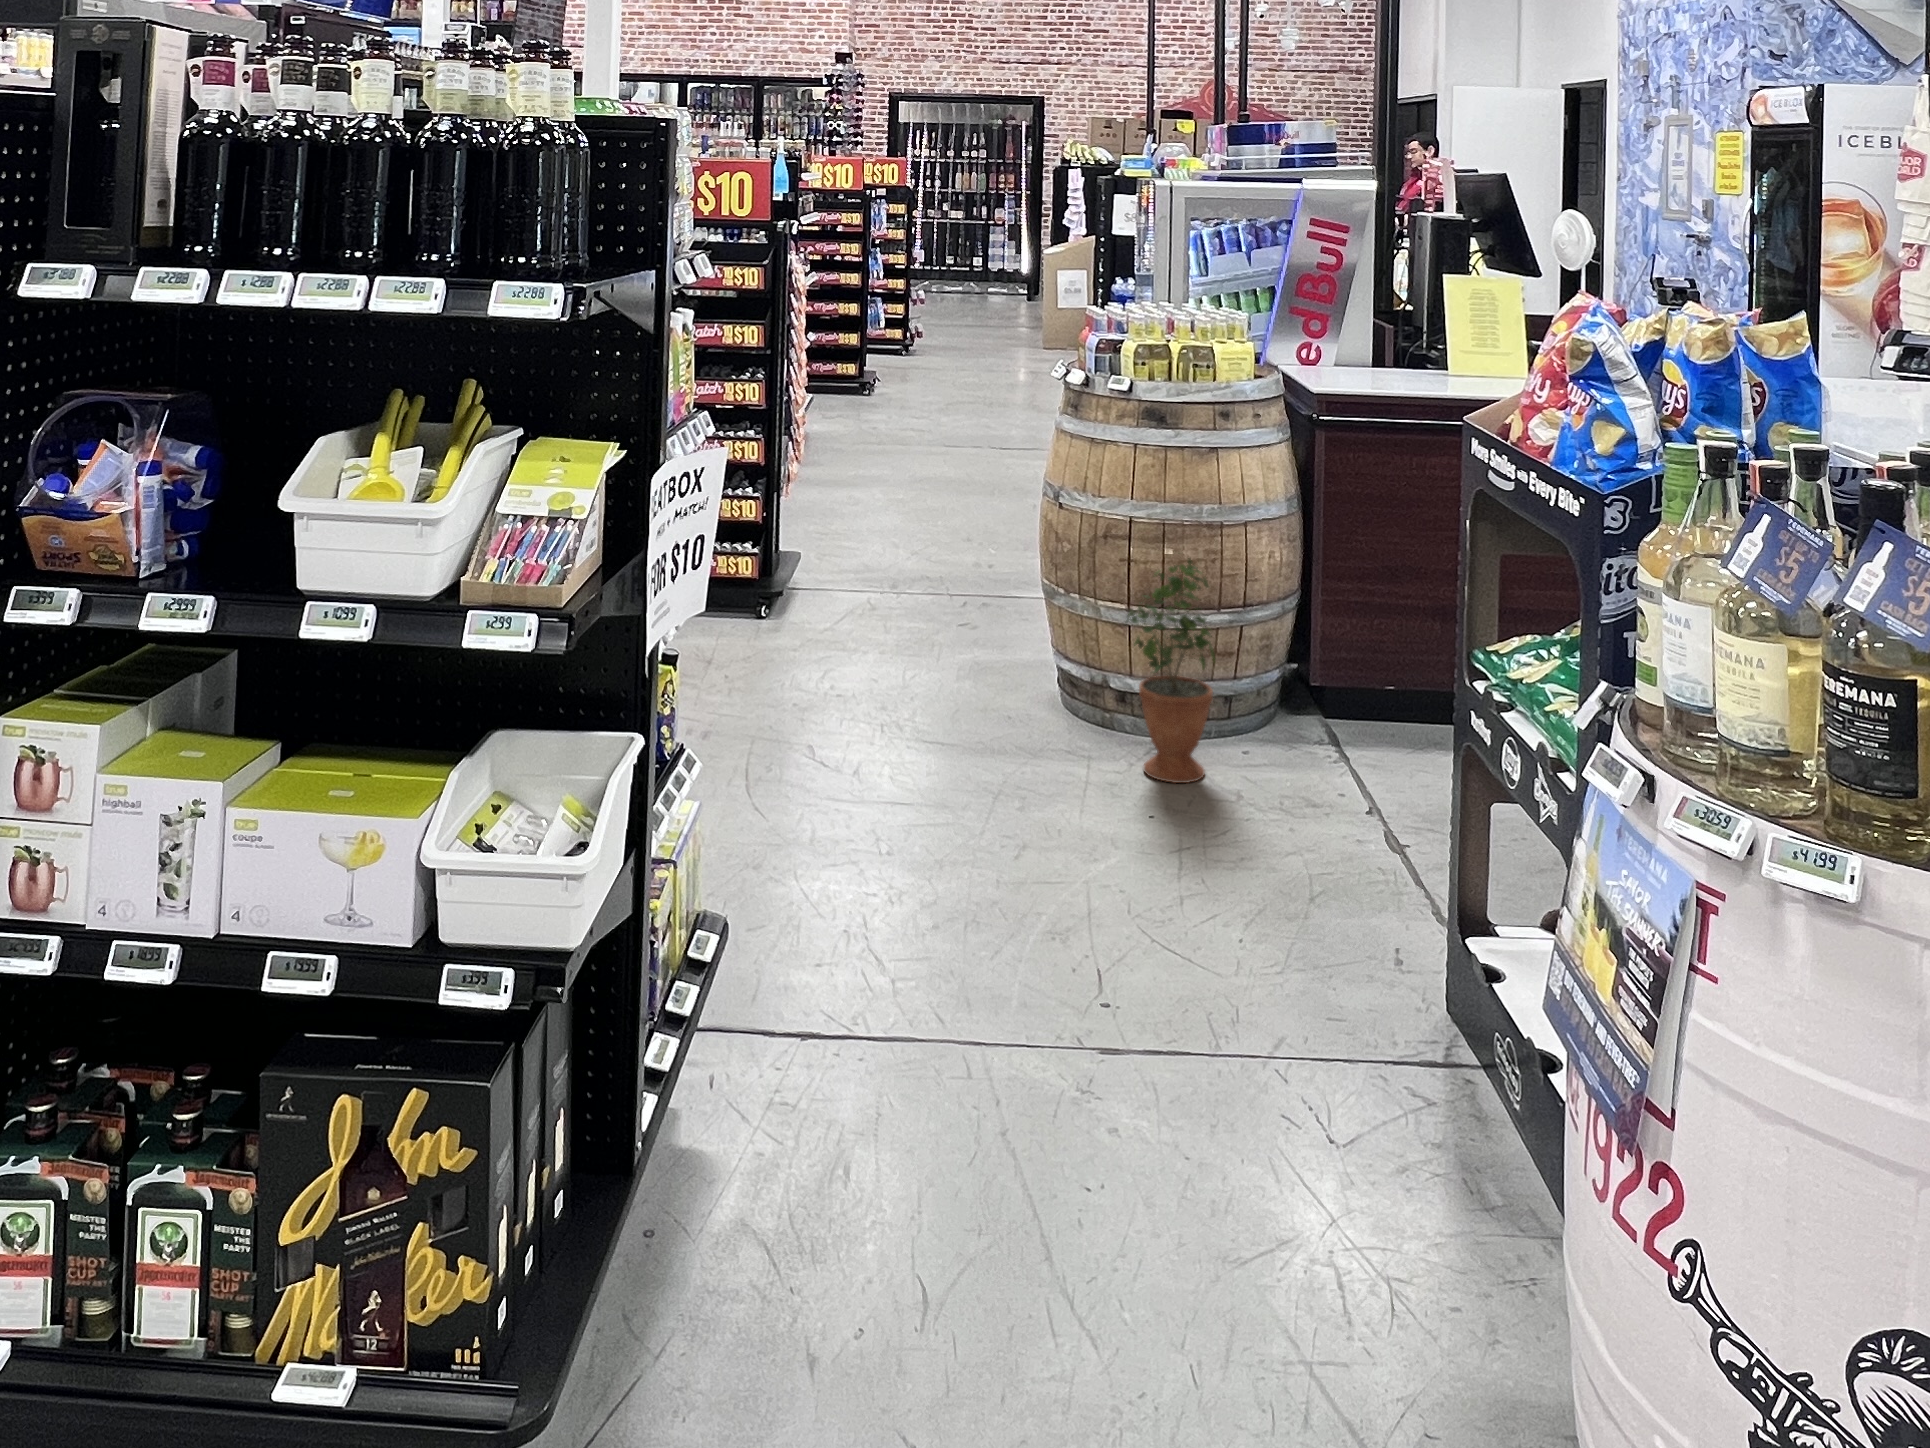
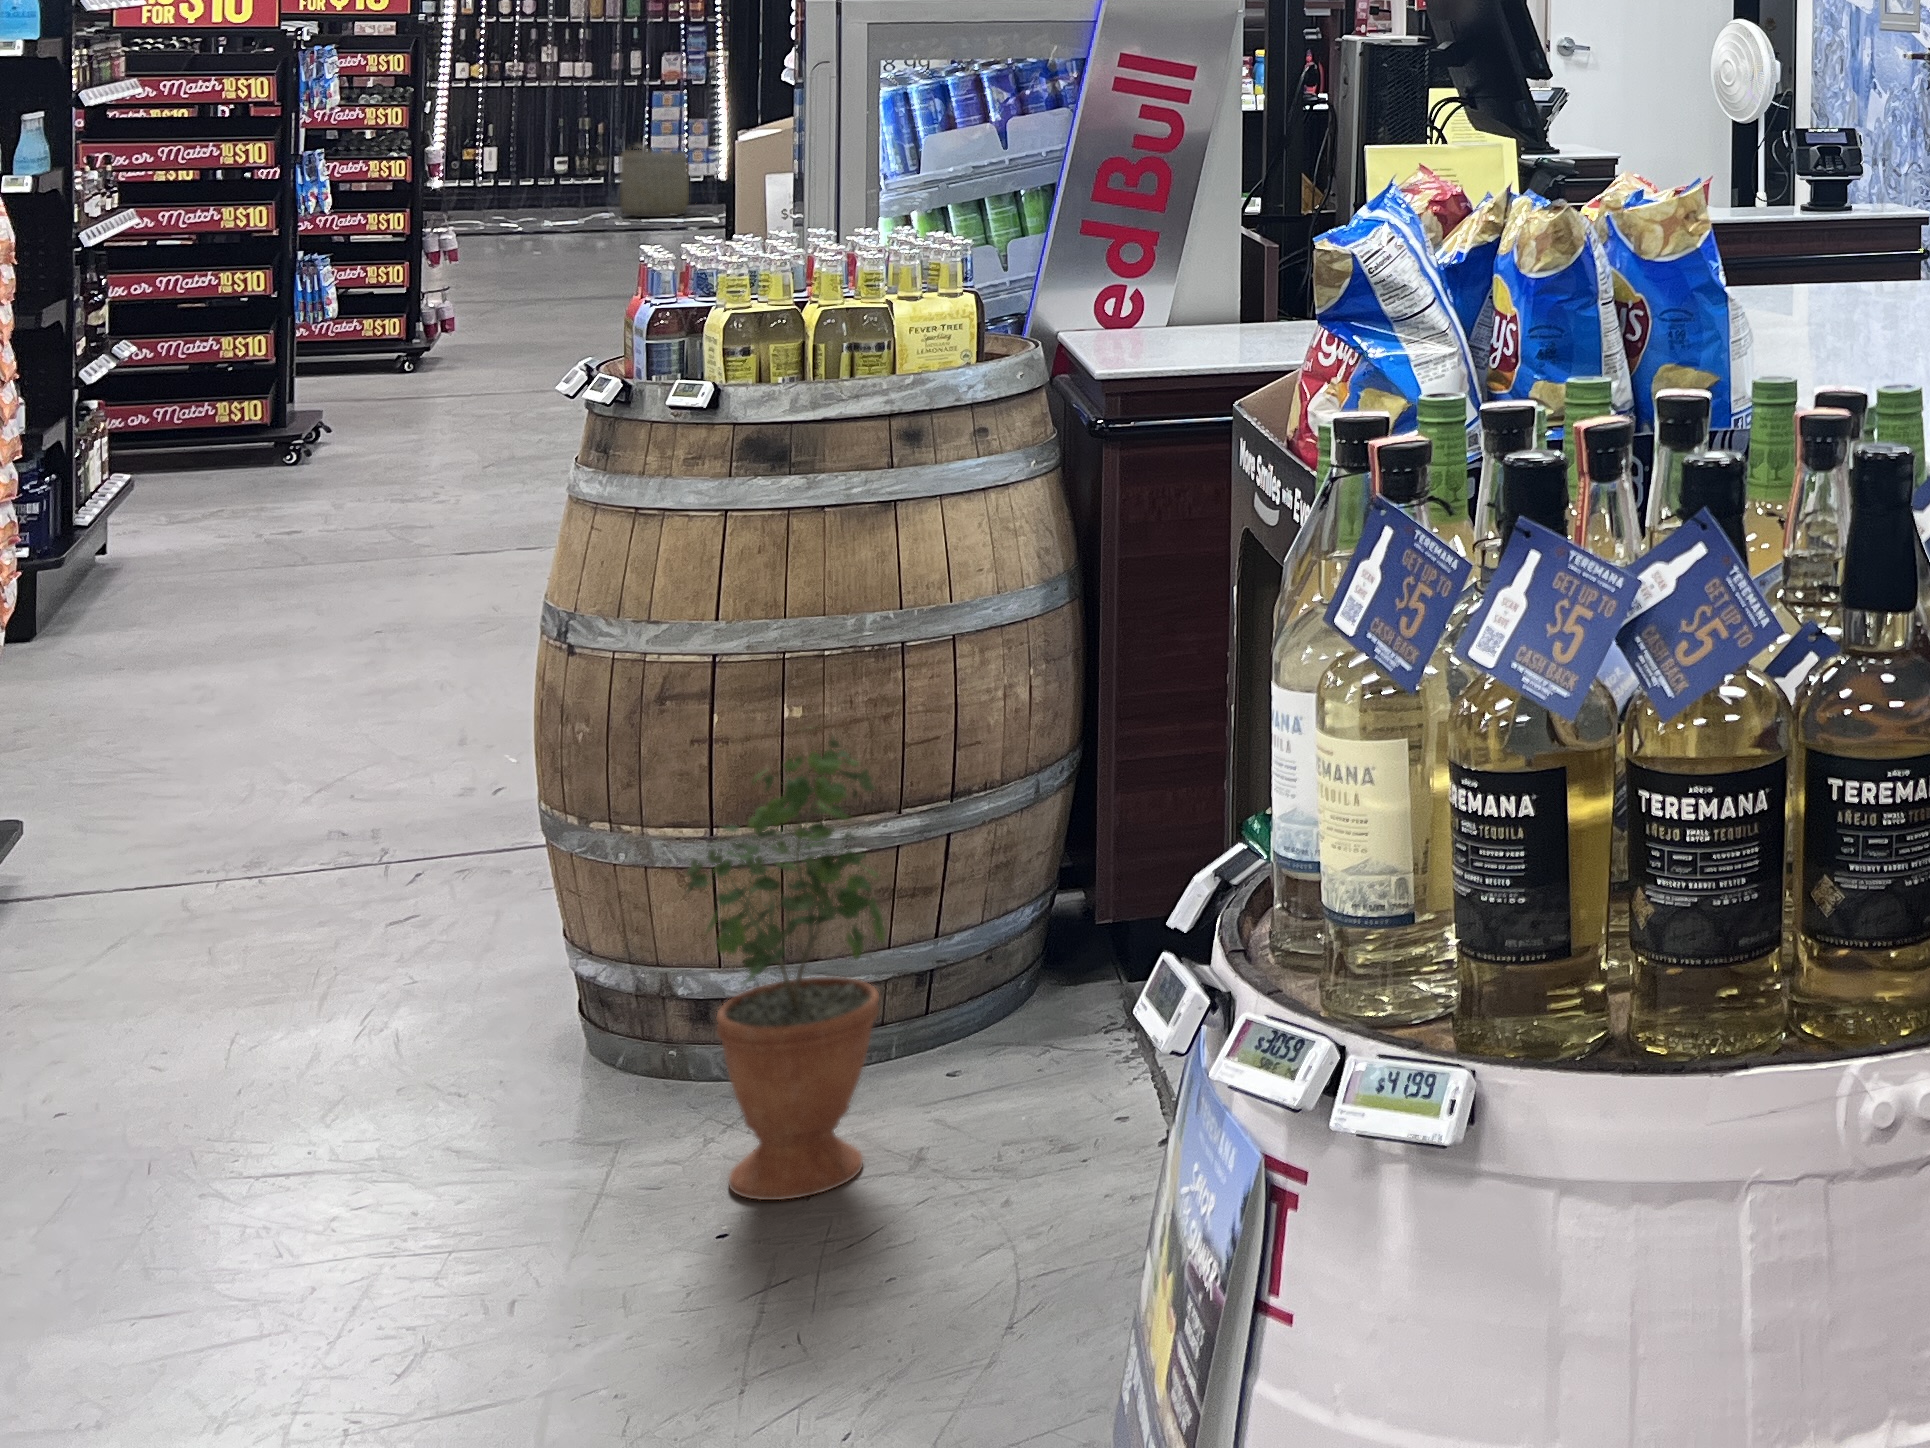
basket: none [950,259,993,298] -> present [620,145,689,217]

